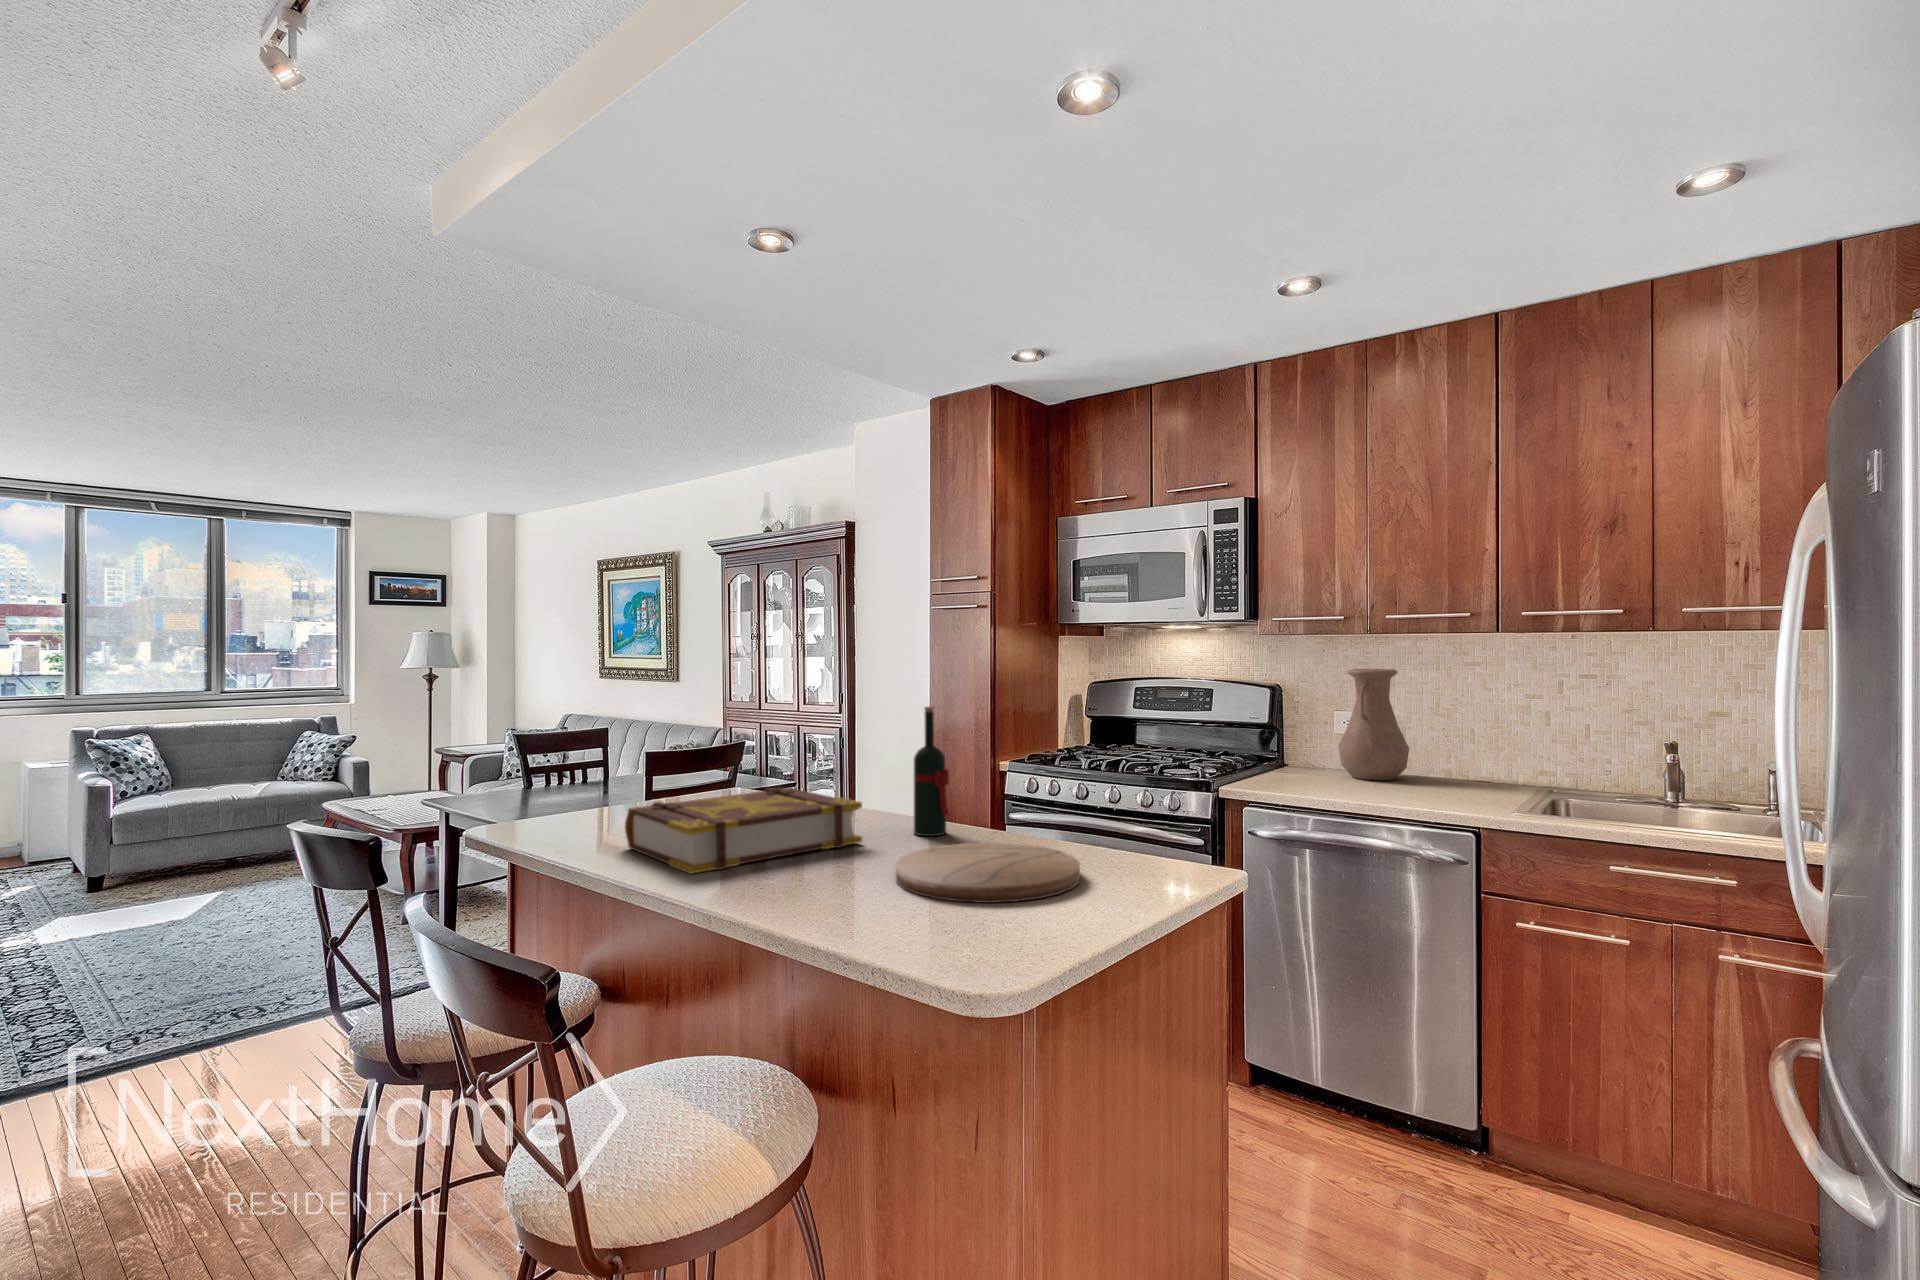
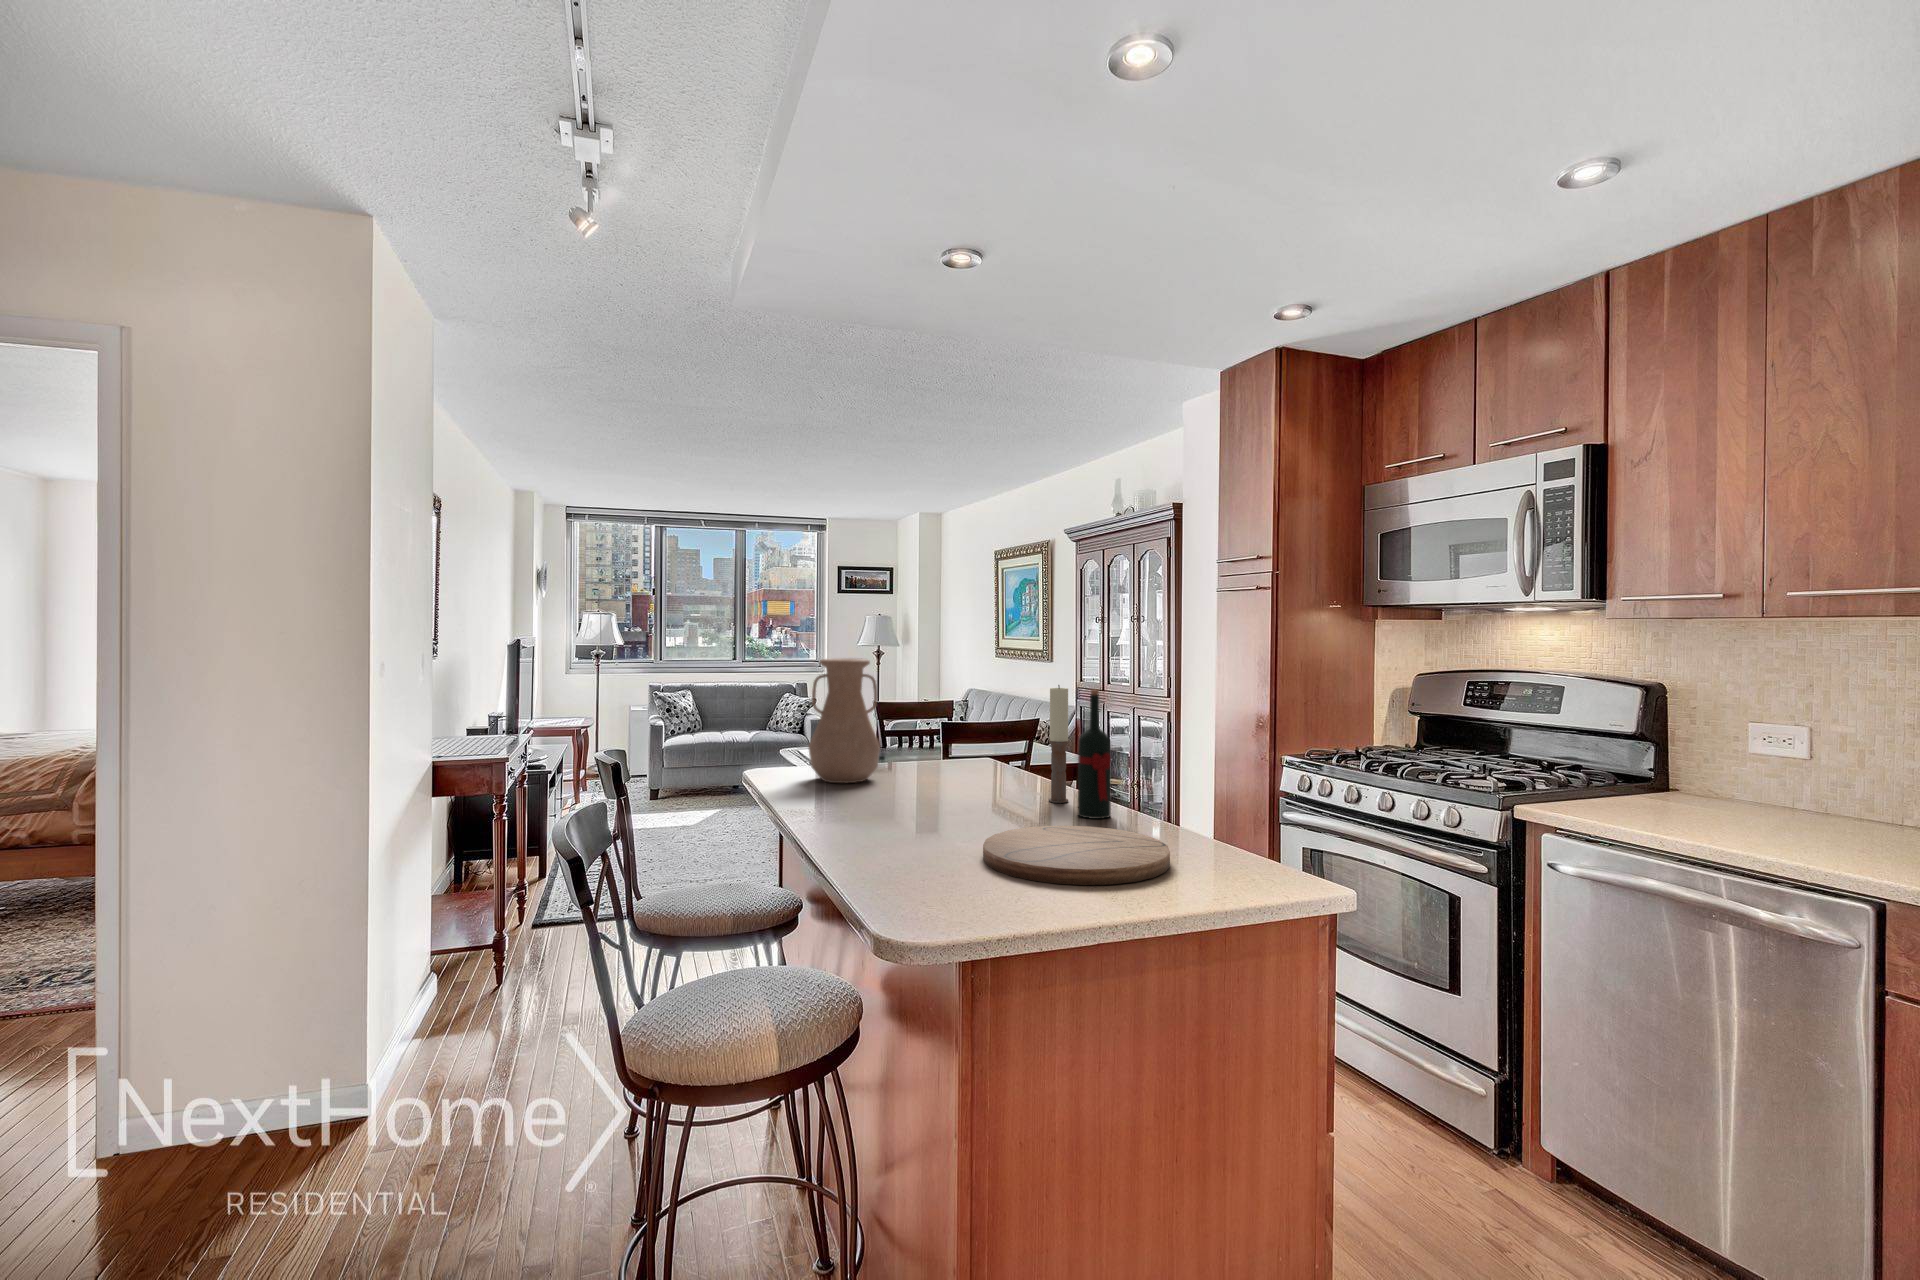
vase: present [1338,669,1409,780] -> present [808,658,880,783]
candle: none [863,704,884,825] -> present [1049,685,1069,803]
book: present [625,788,862,874] -> none [831,758,1016,823]

